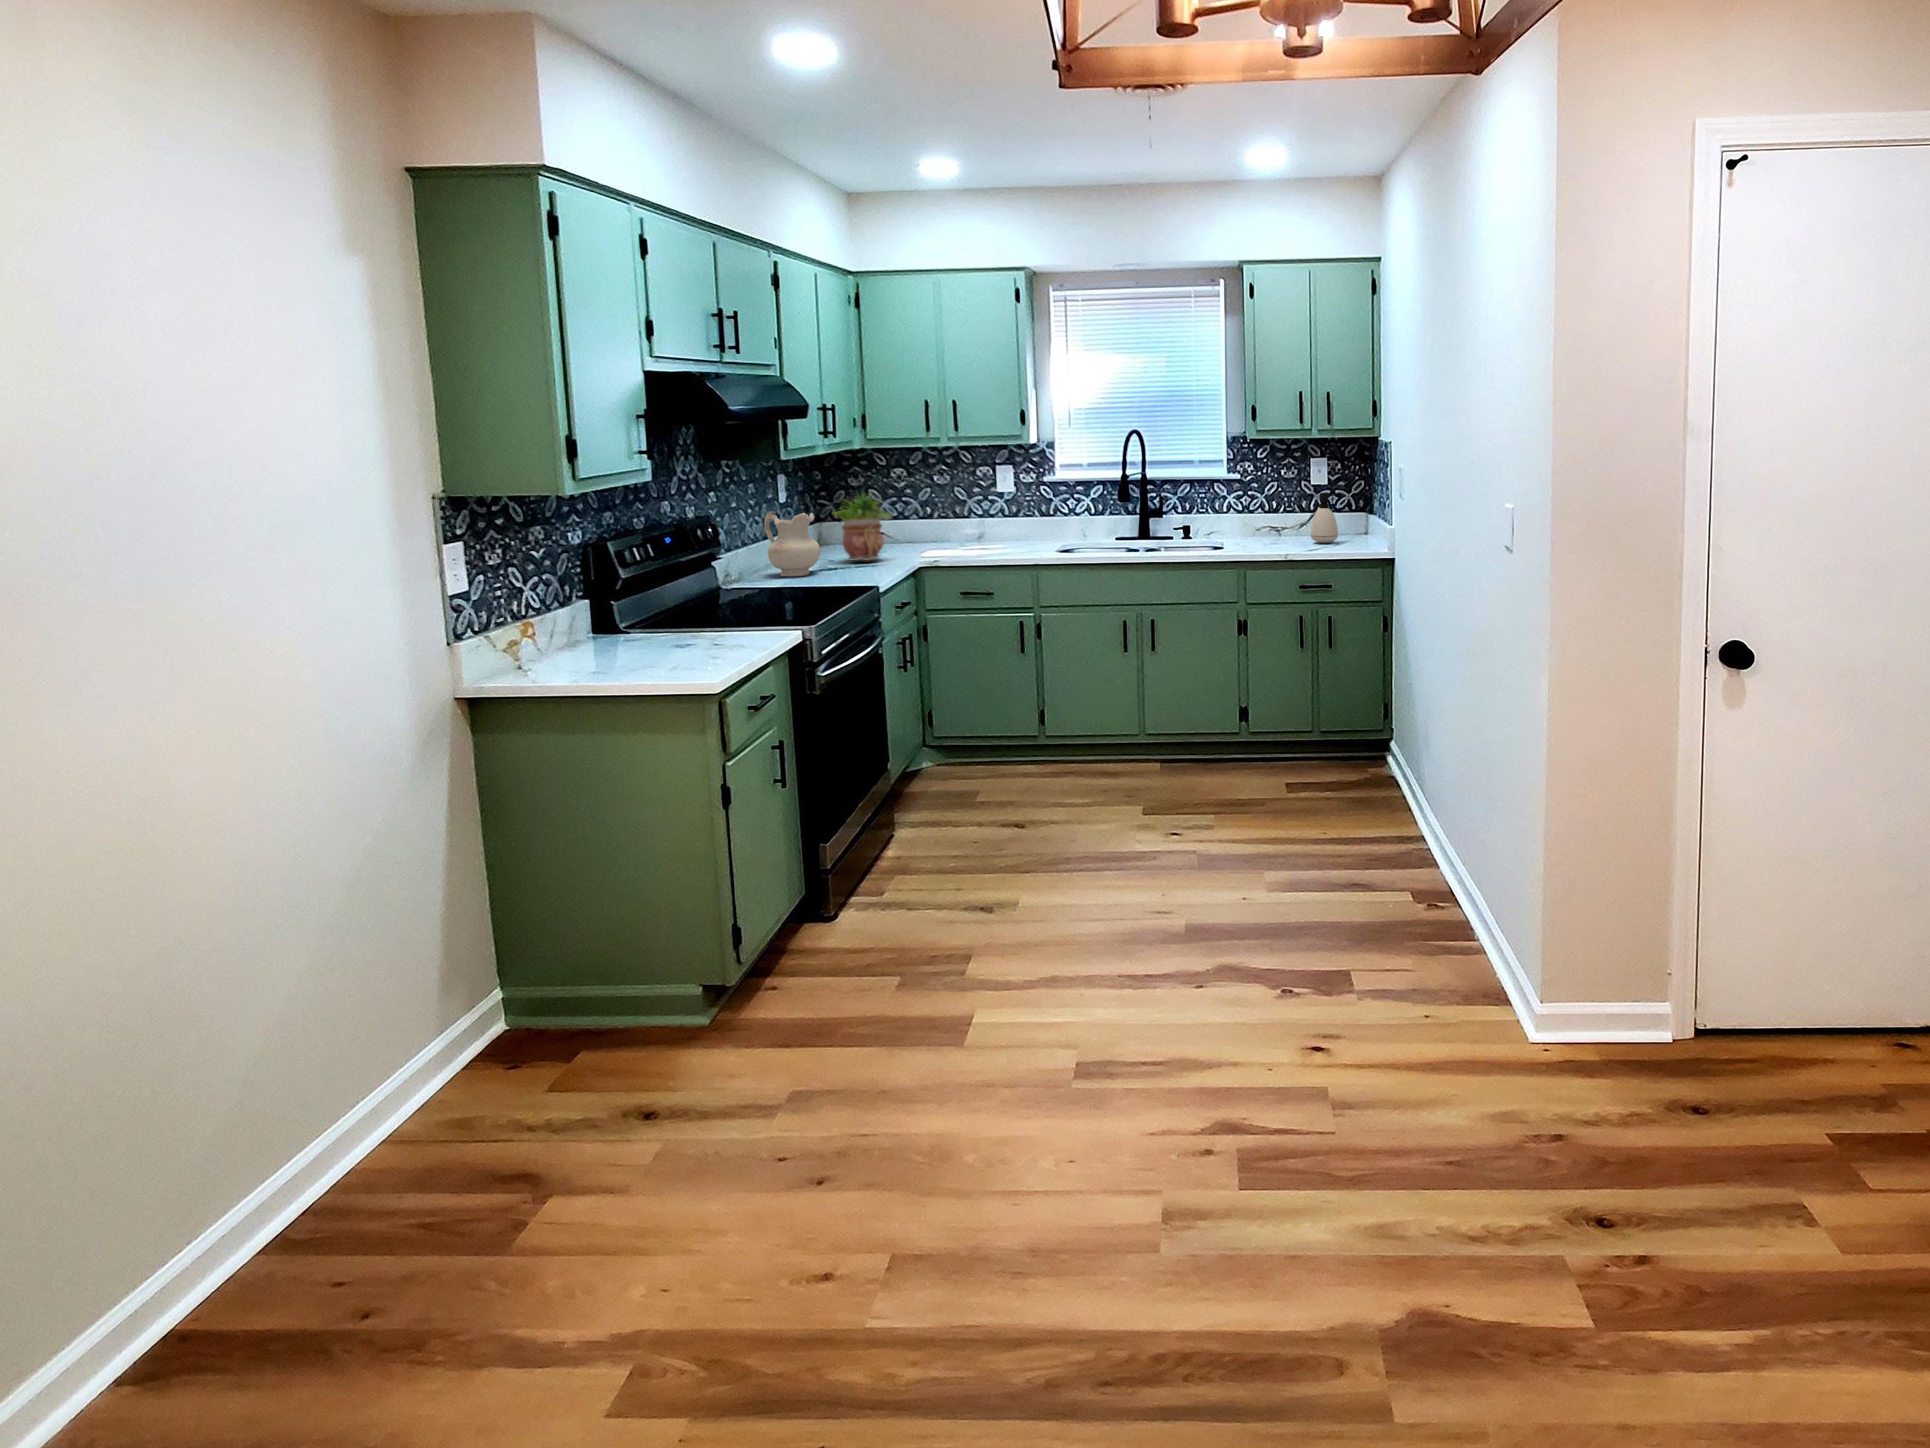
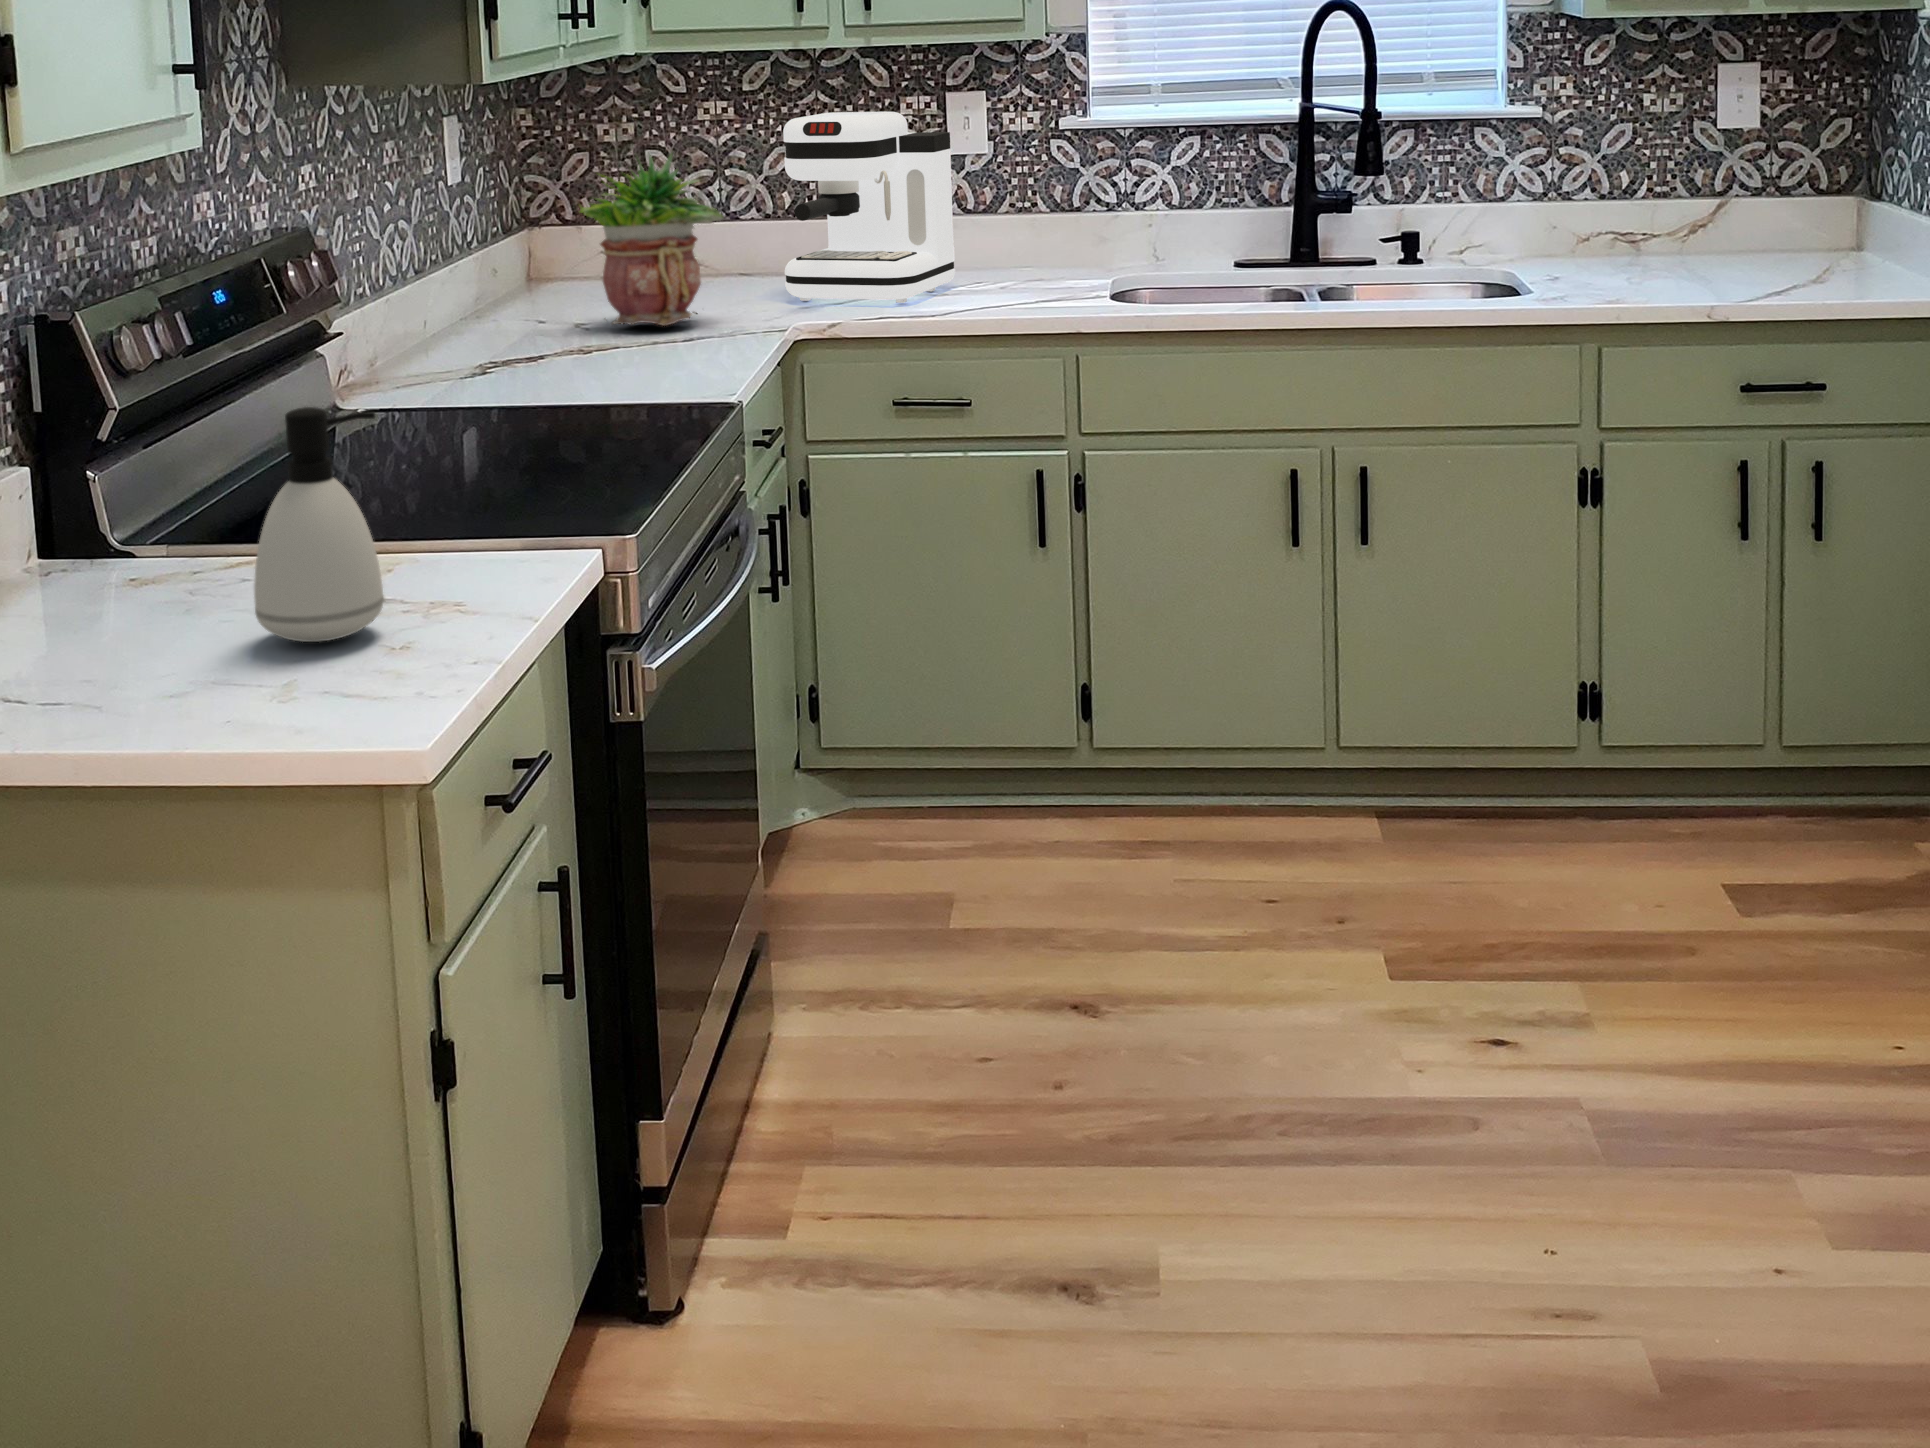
coffee maker: none [923,475,996,553] -> present [783,112,955,303]
soap dispenser: present [1311,493,1338,543] -> present [254,407,384,642]
ceramic pitcher: present [765,511,820,576] -> none [426,208,561,370]

